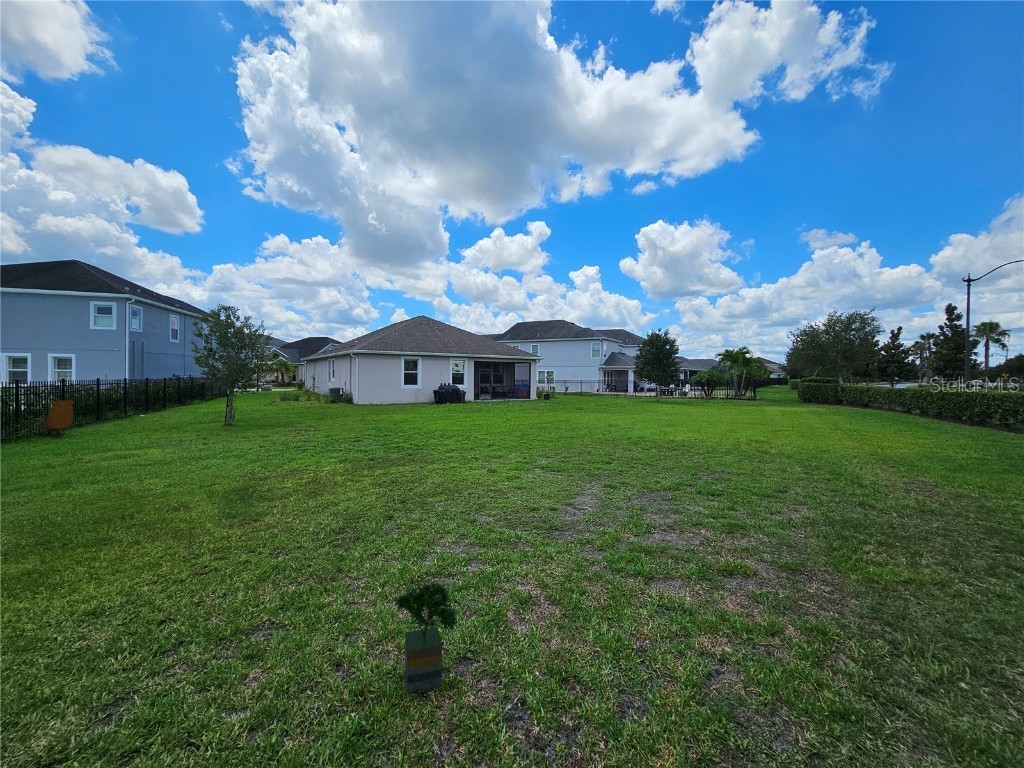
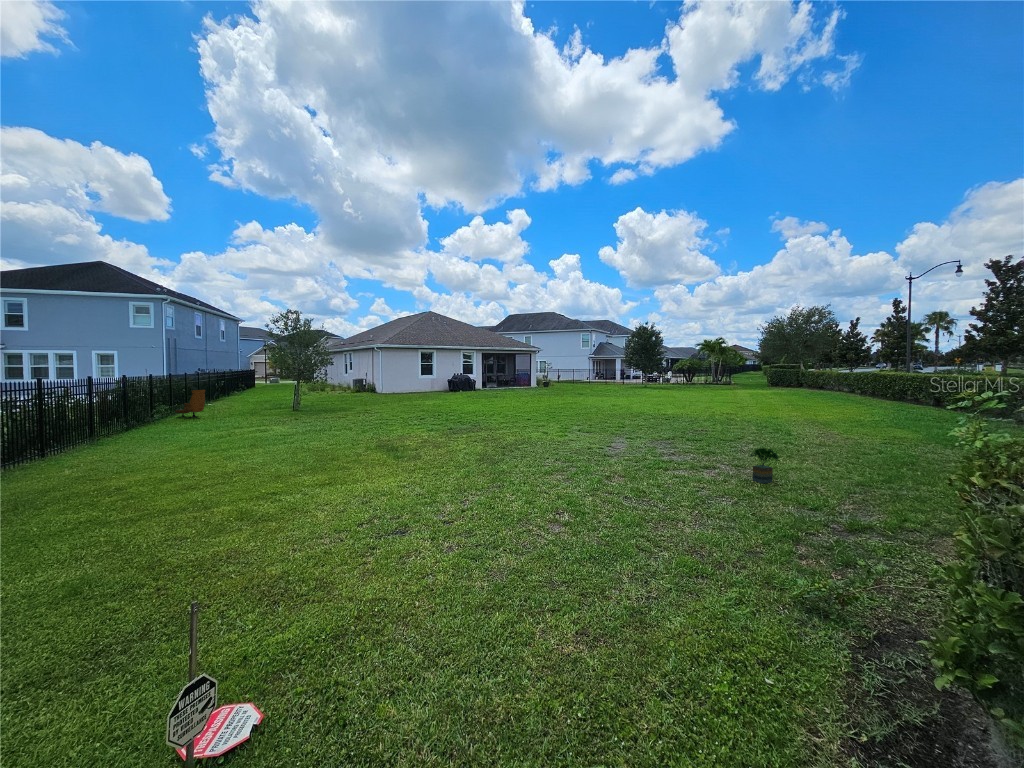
potted tree: present [395,583,457,692] -> present [750,448,779,484]

